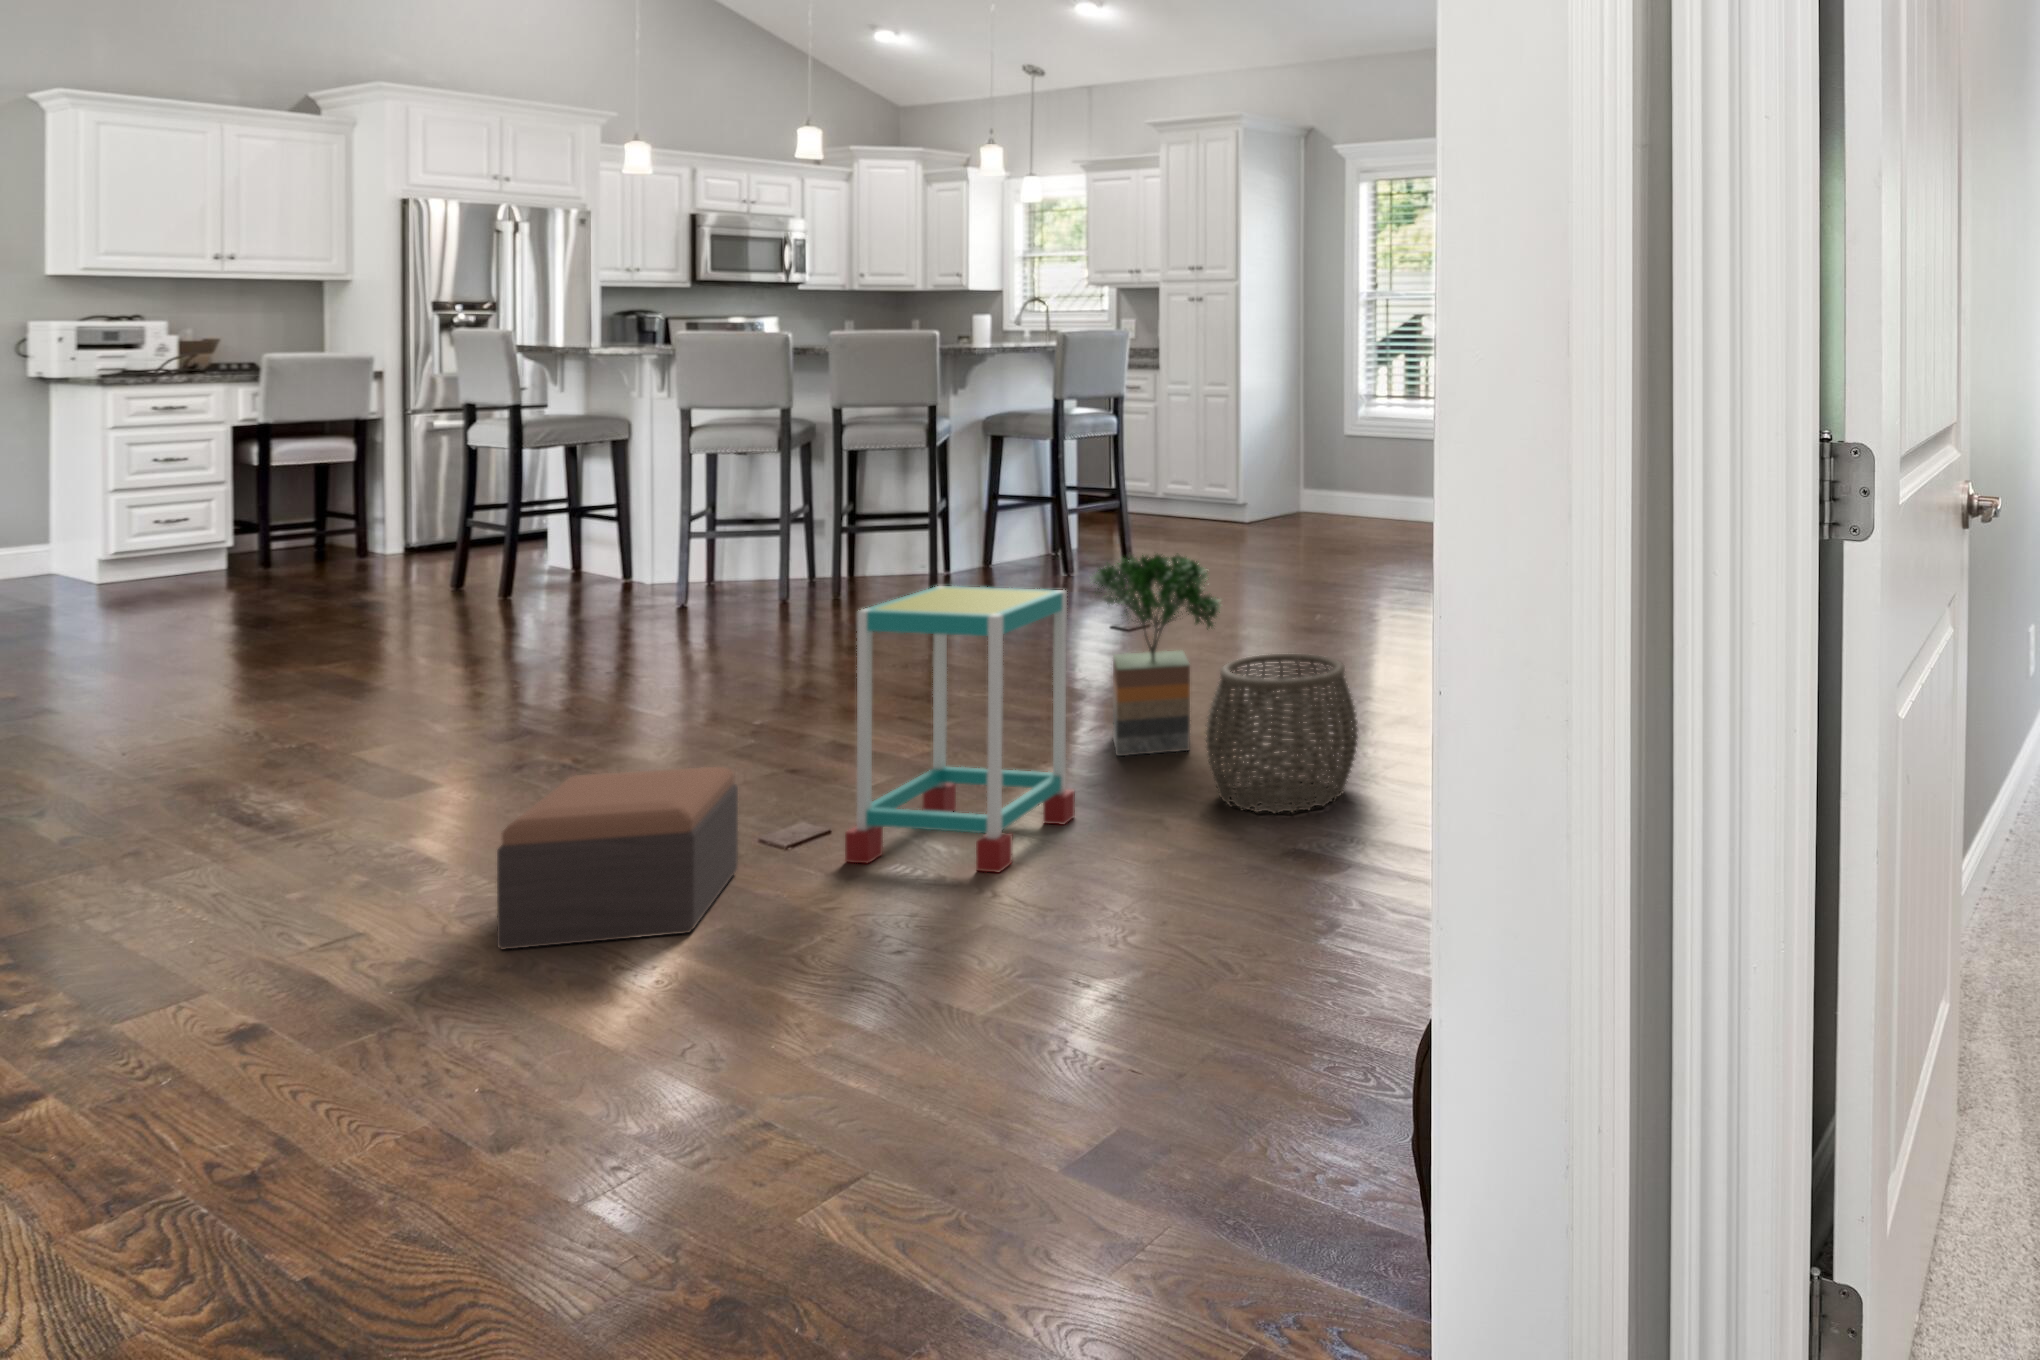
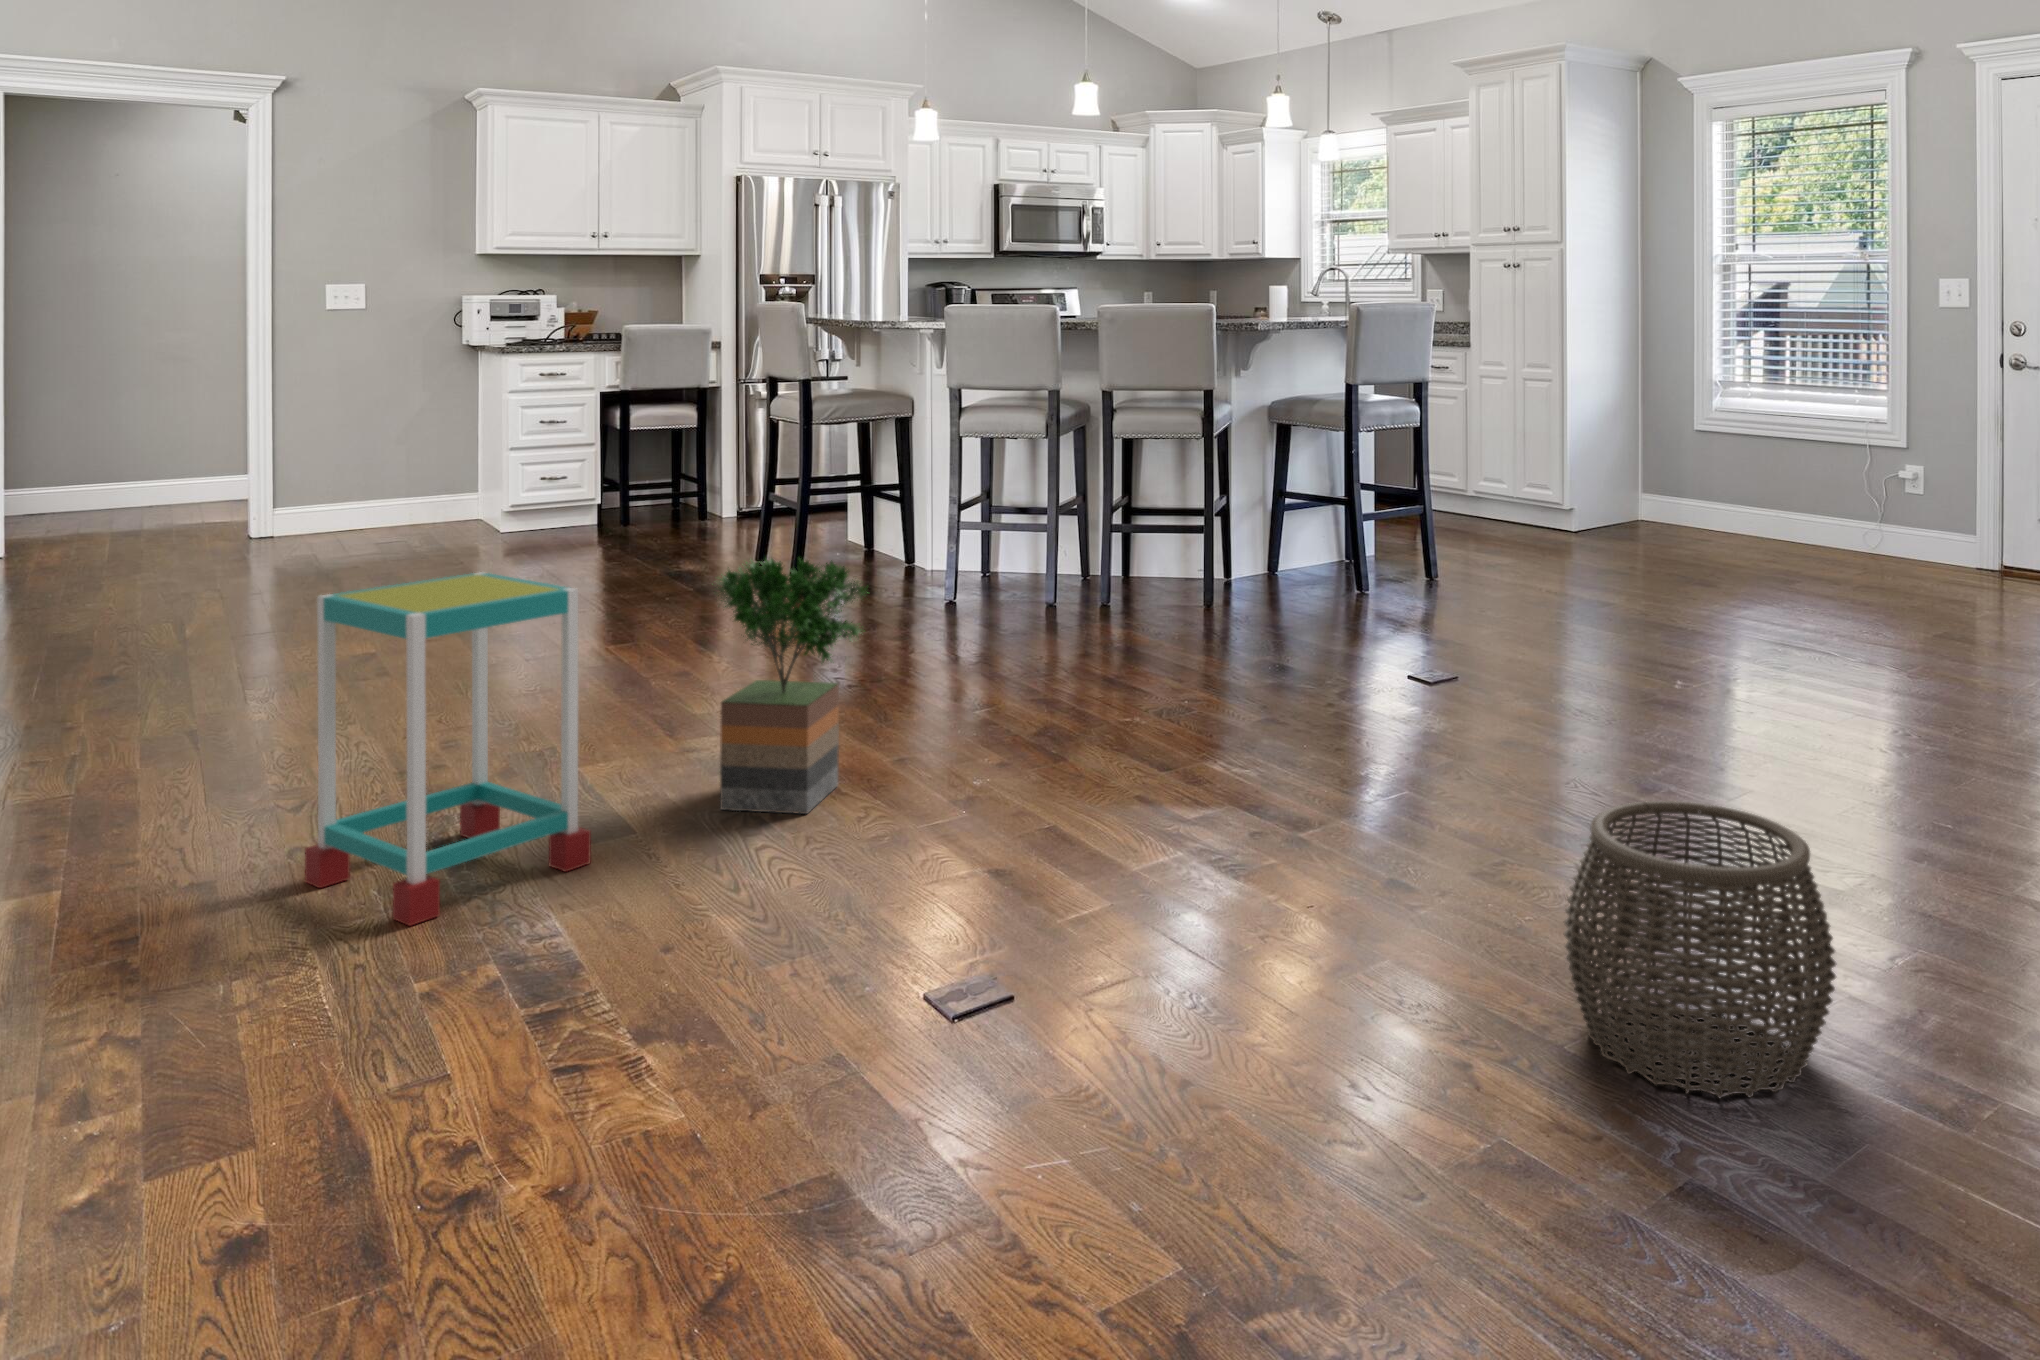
potted tree: present [1092,555,1221,756] -> present [717,559,868,814]
side table: present [845,586,1075,872] -> present [305,572,591,926]
footstool: present [497,767,738,950] -> none [553,890,886,1184]

